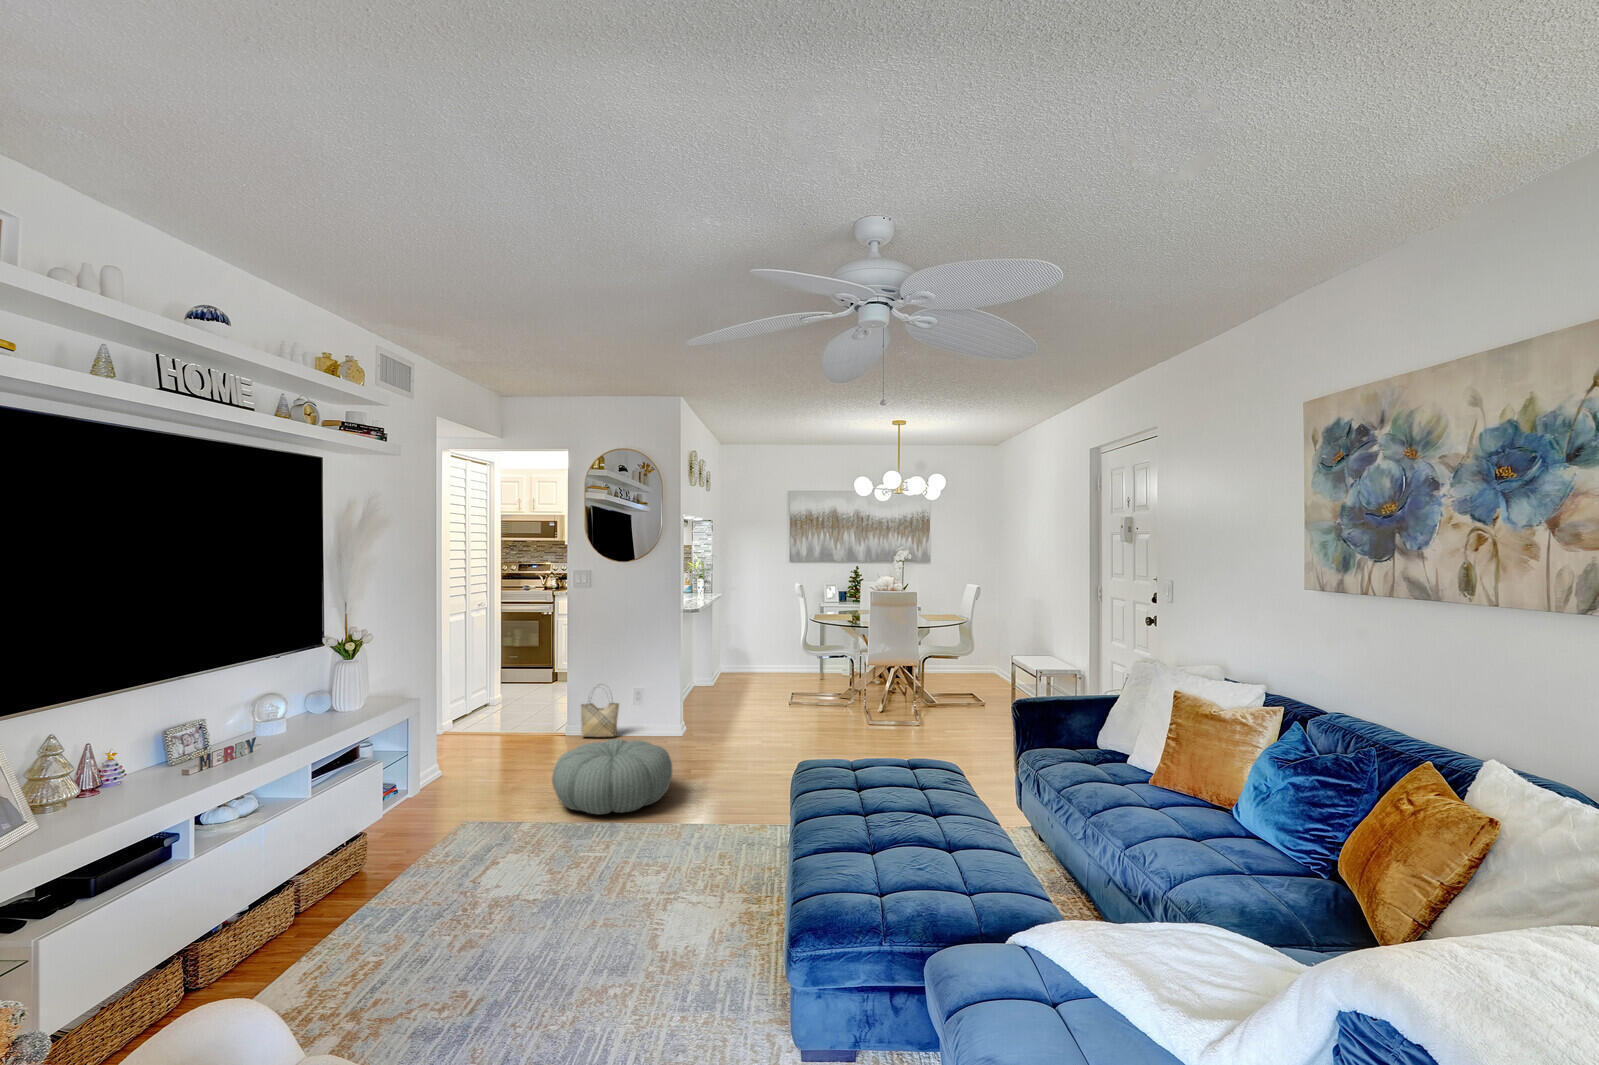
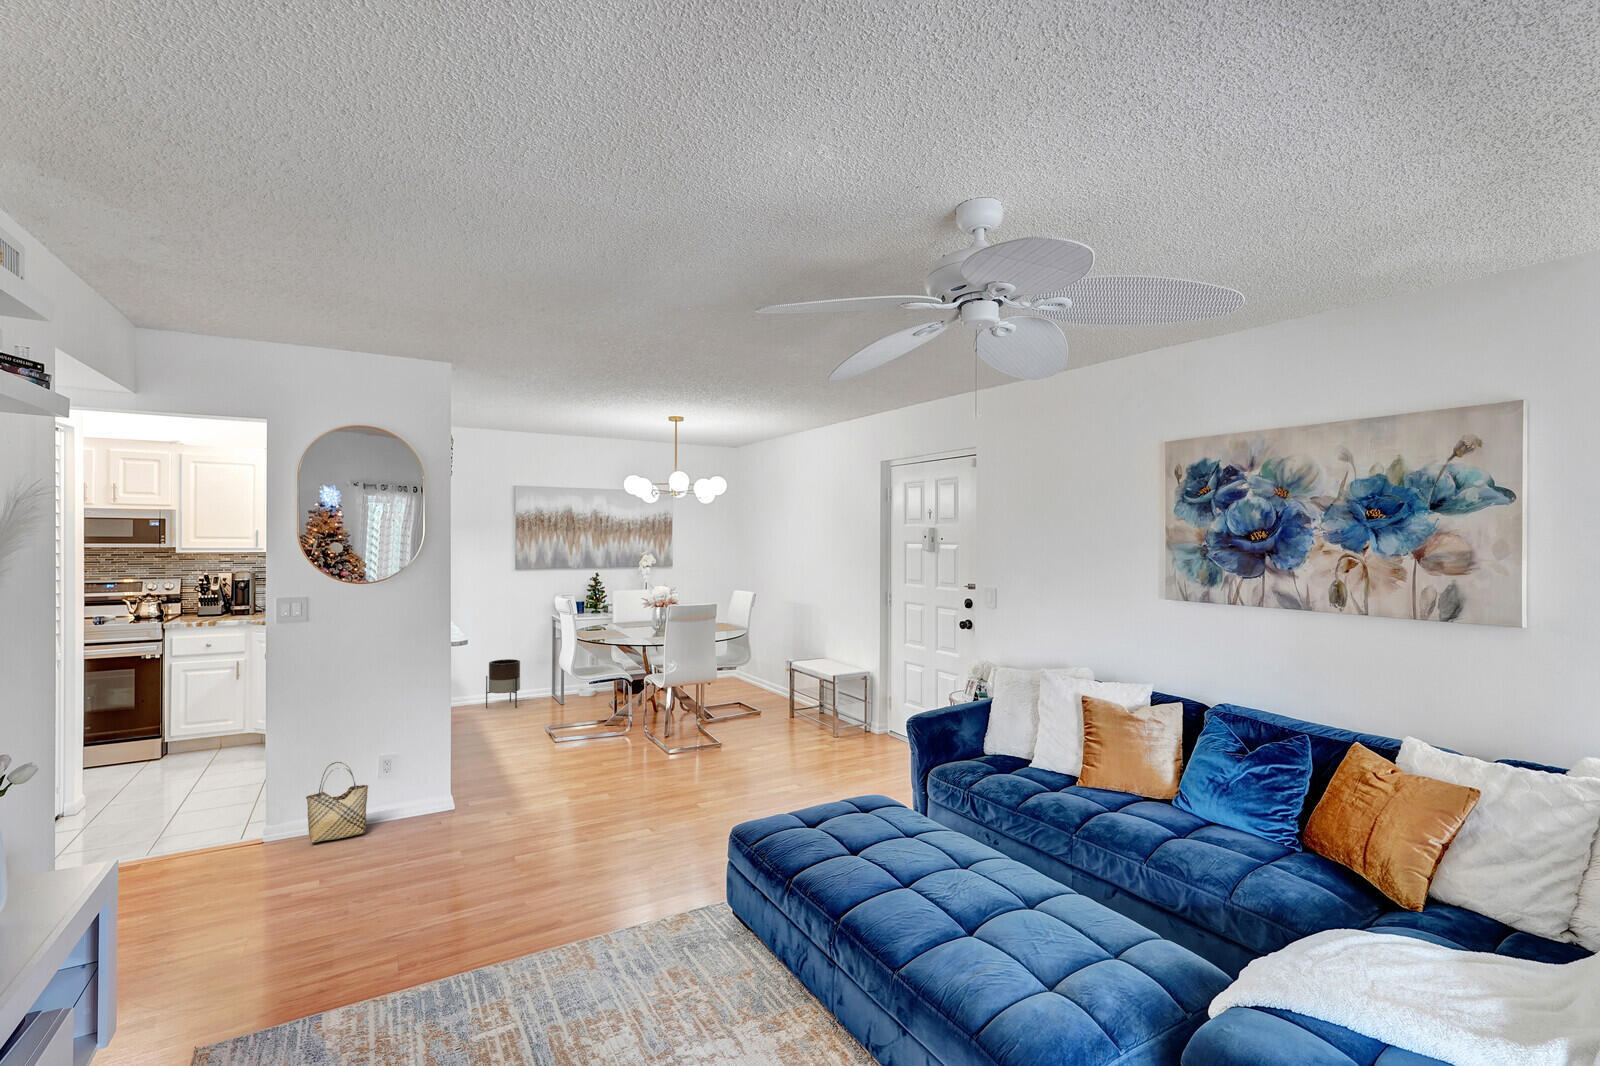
planter: none [765,635,791,675] -> present [486,659,520,708]
pouf: present [552,739,672,815] -> none [362,837,543,962]

